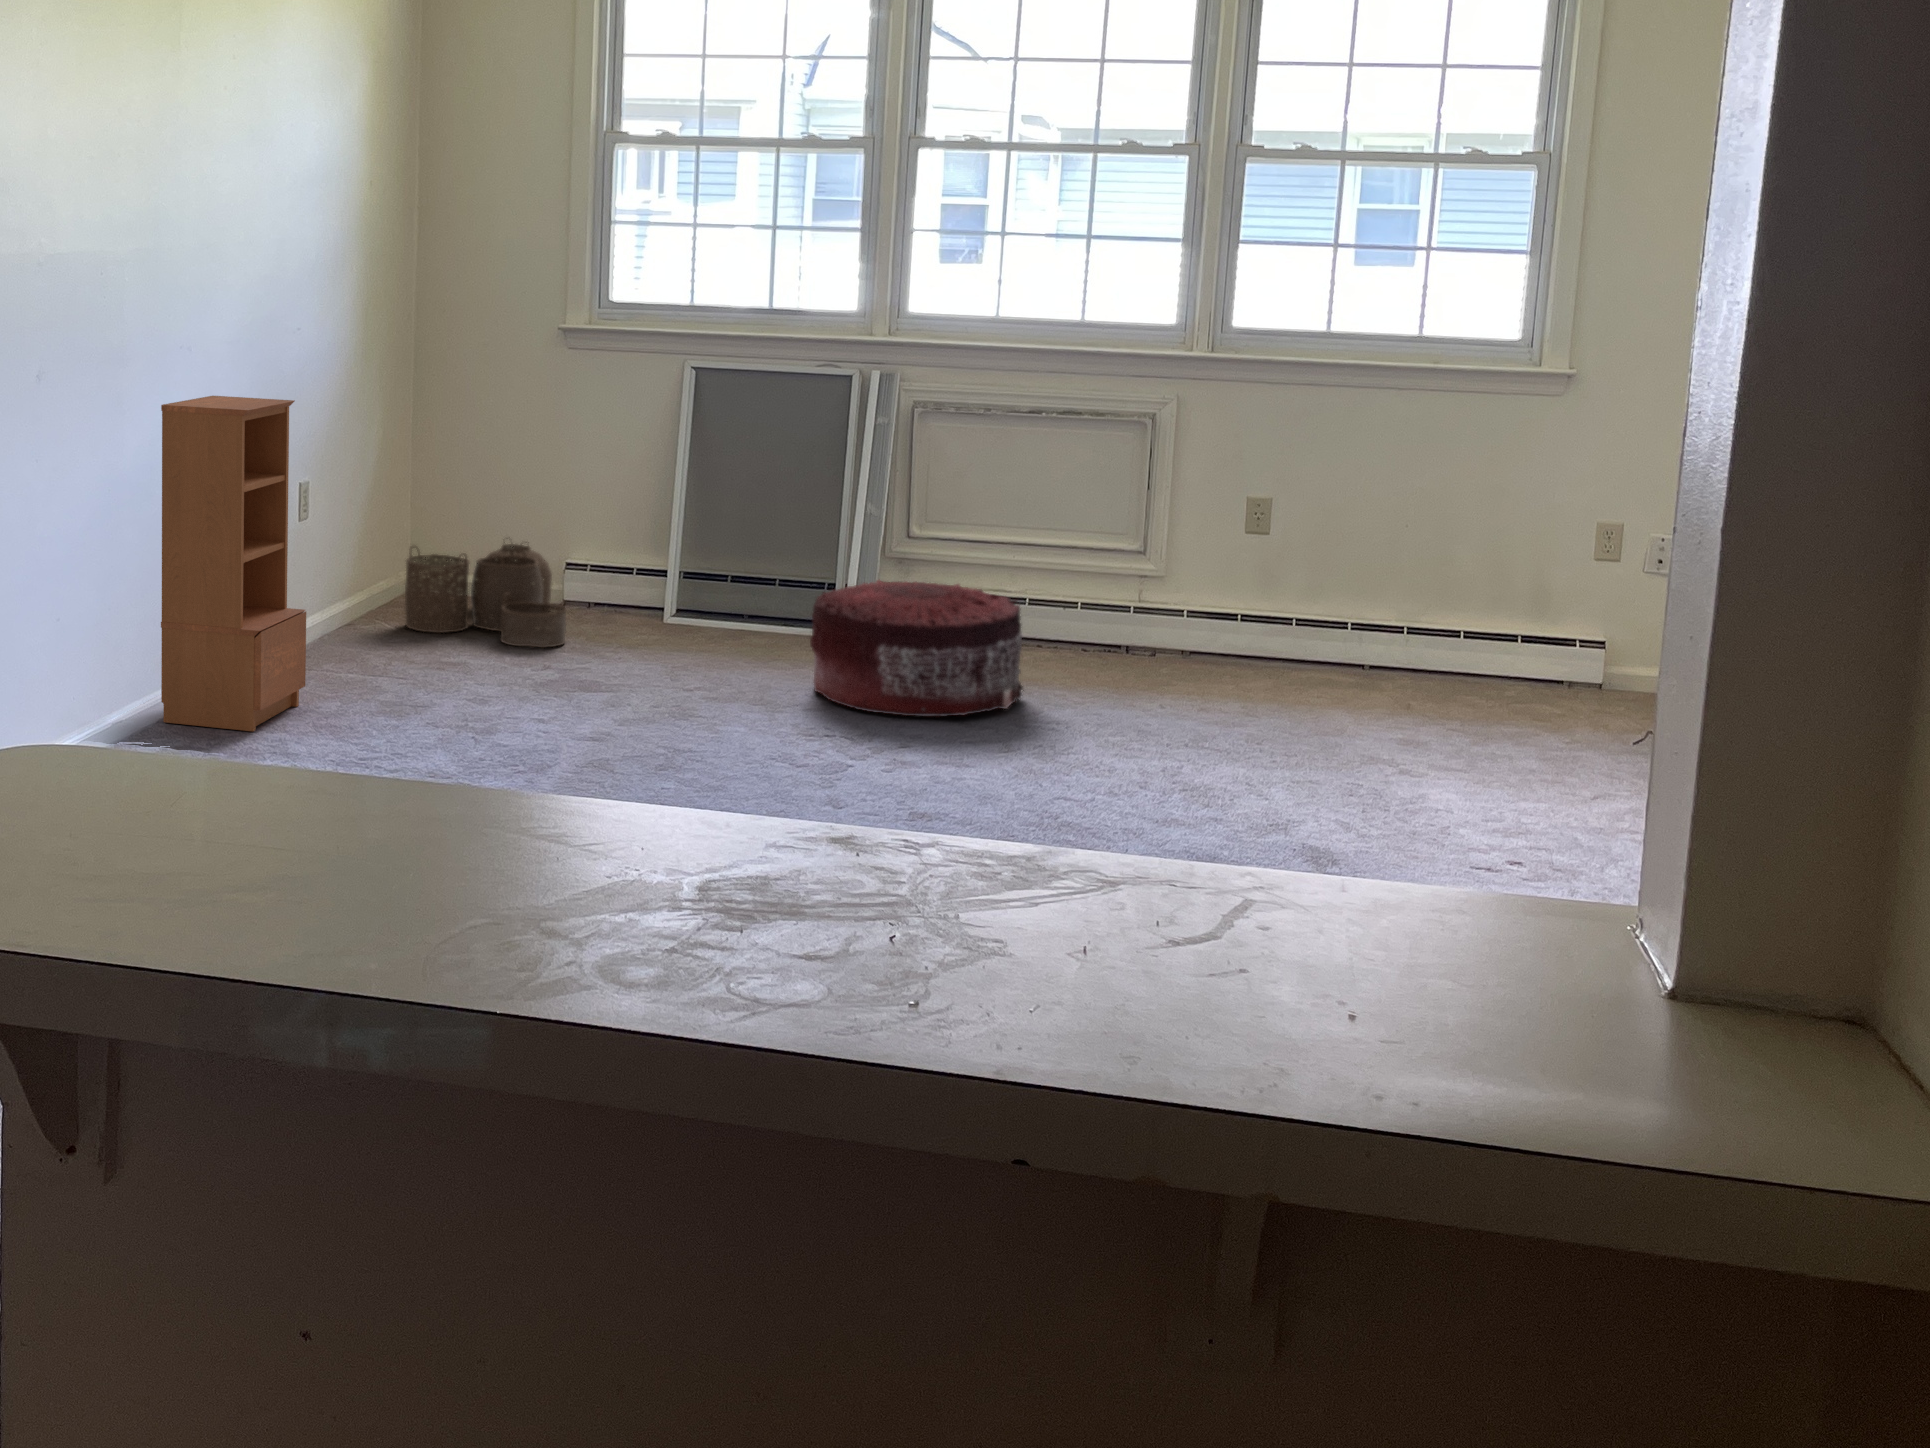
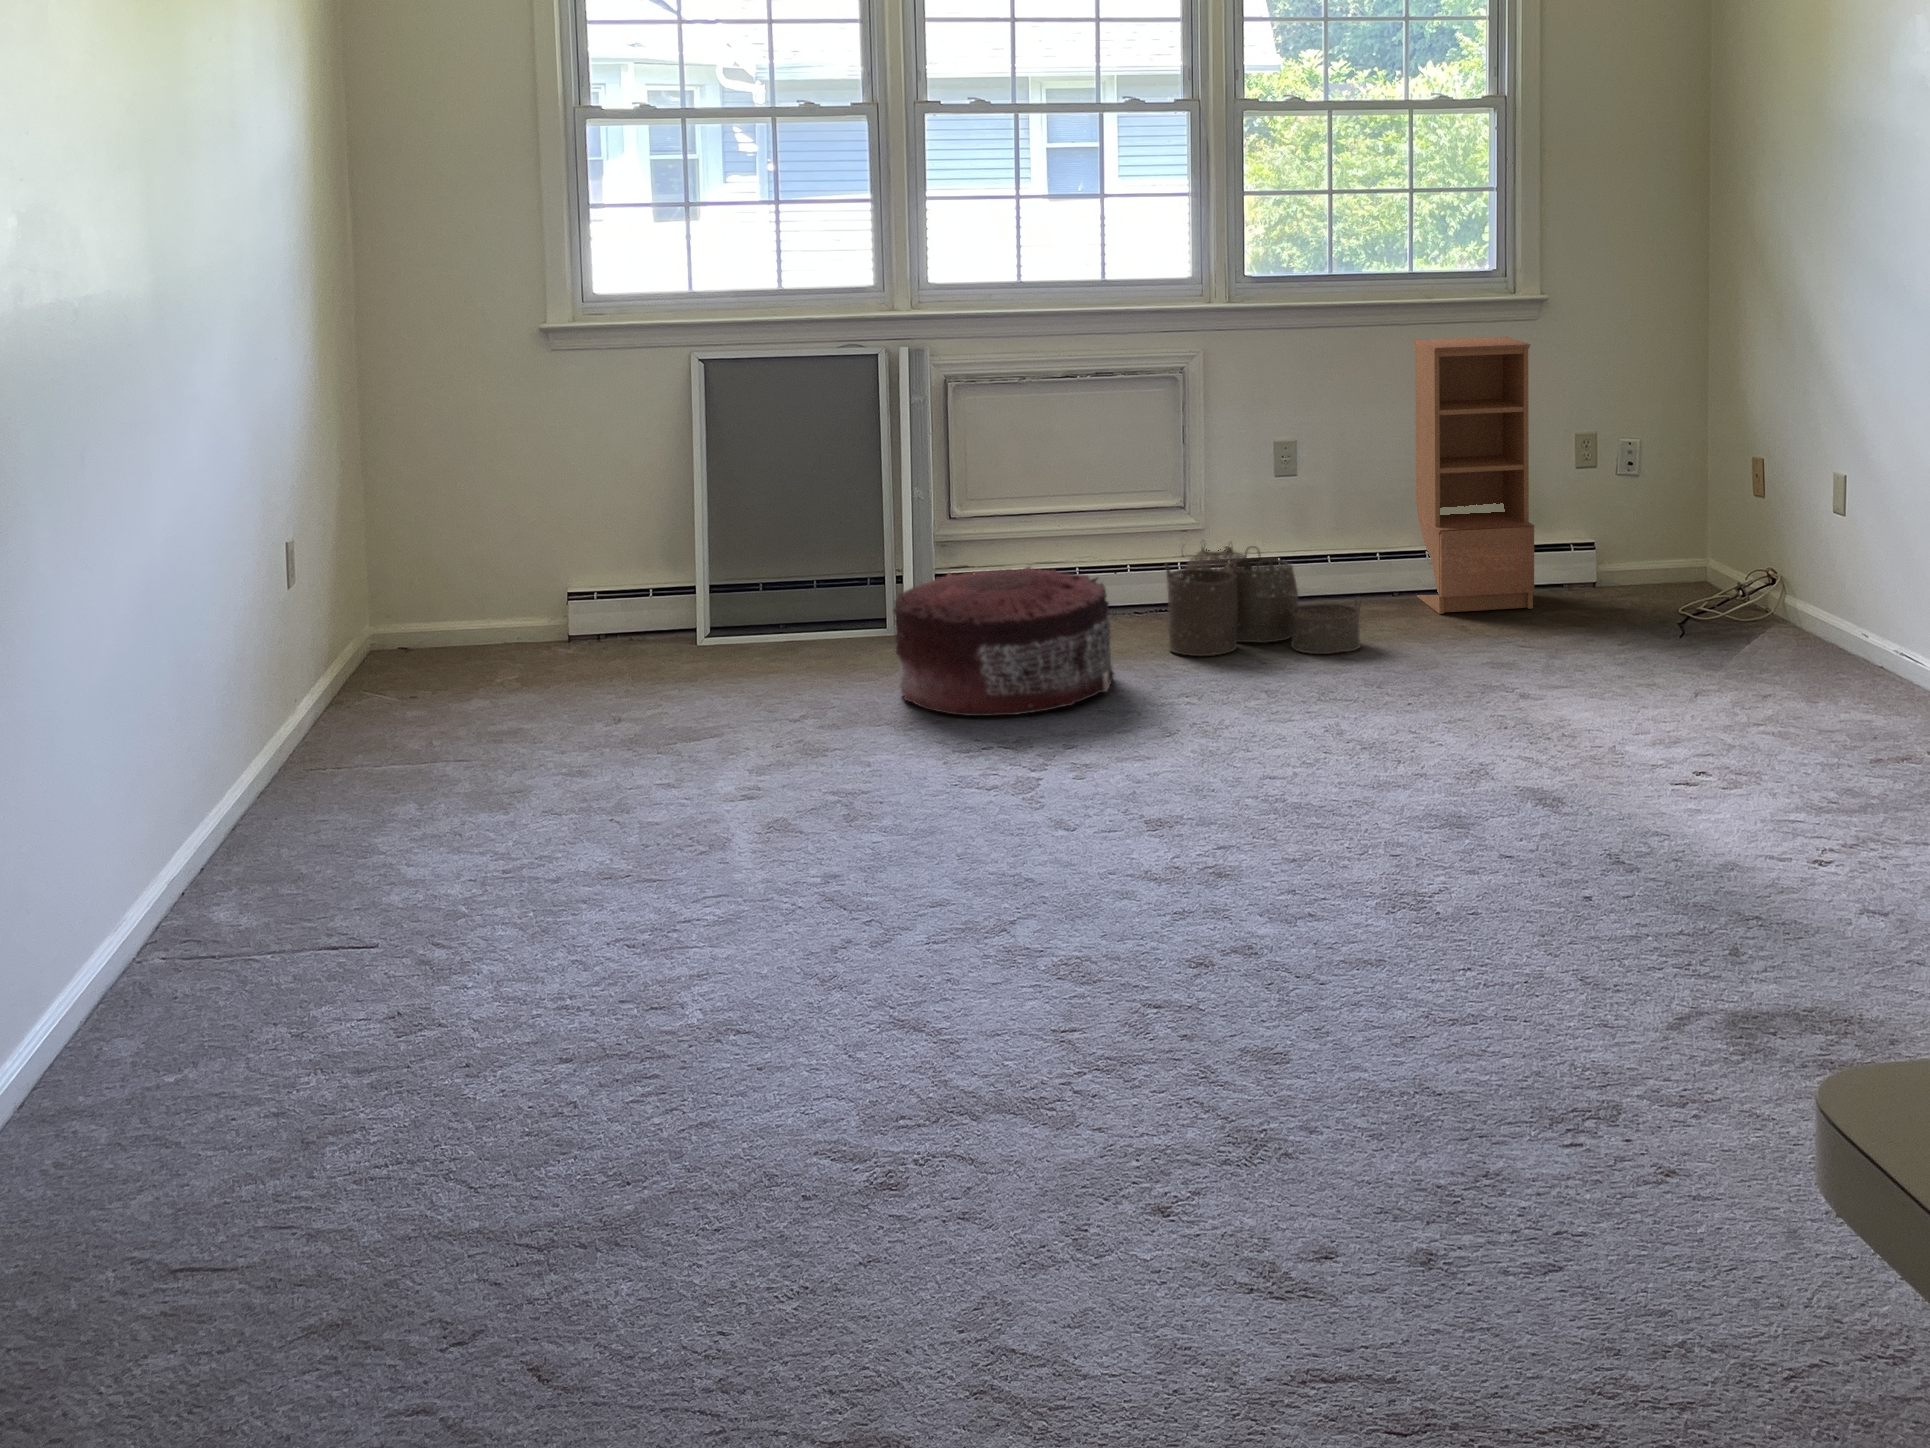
bookcase: present [161,396,306,731] -> present [1414,337,1535,614]
woven basket: present [405,542,566,648] -> present [1165,544,1361,656]

